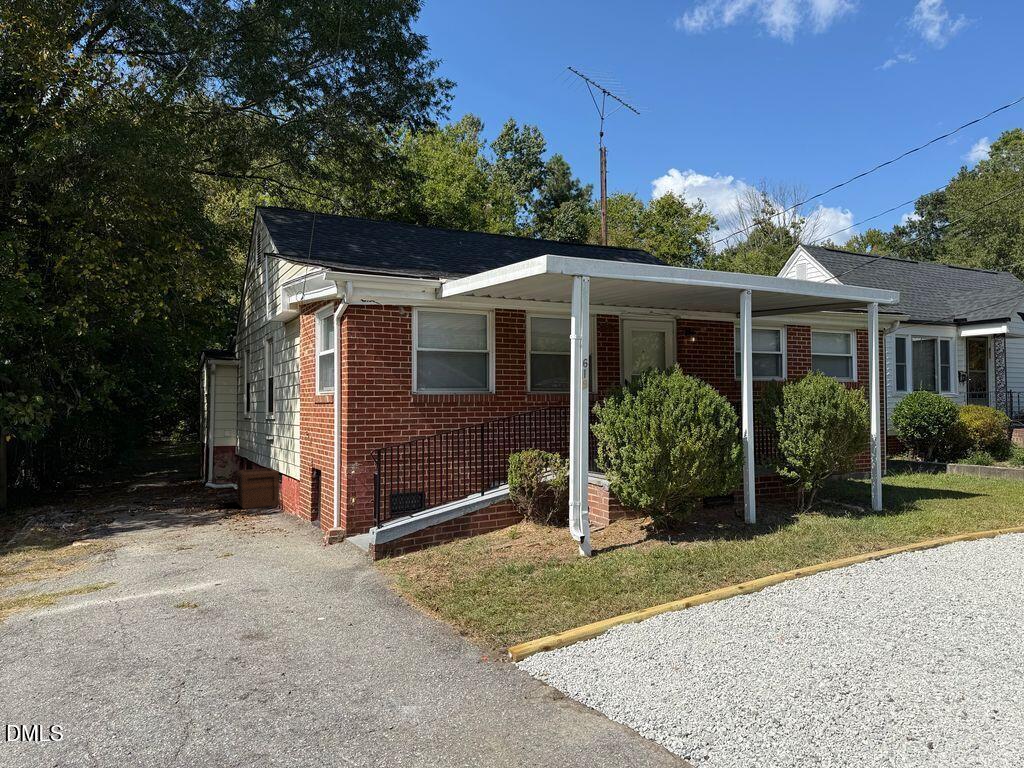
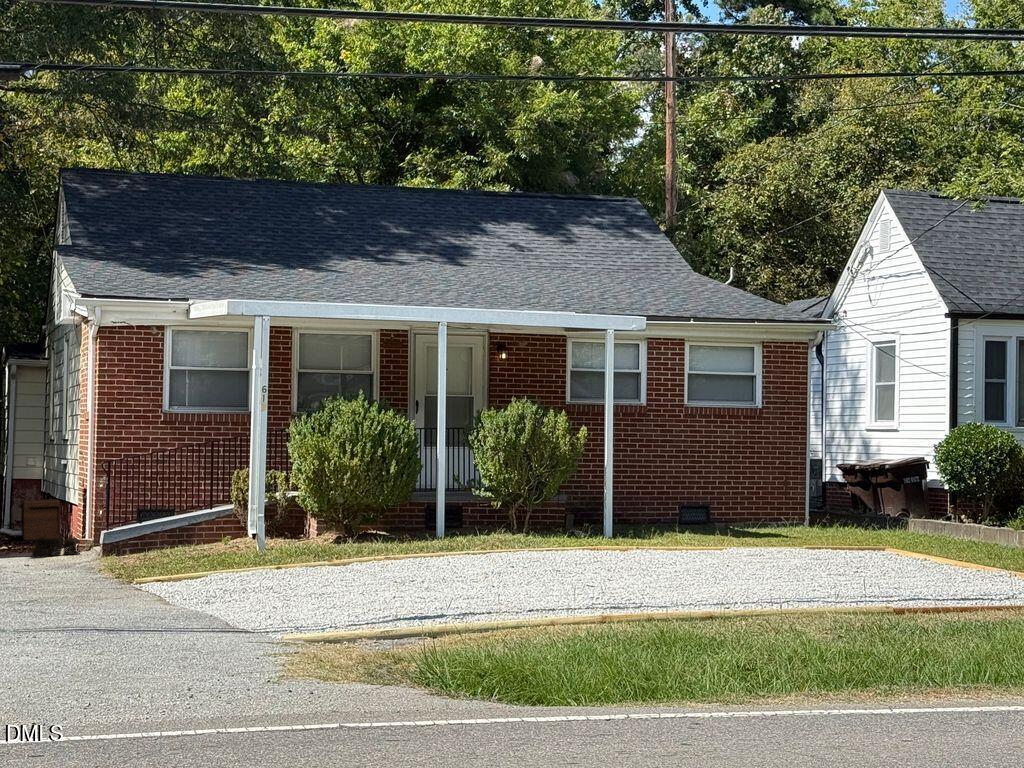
woven basket: none [279,524,330,553] -> present [32,536,80,558]

